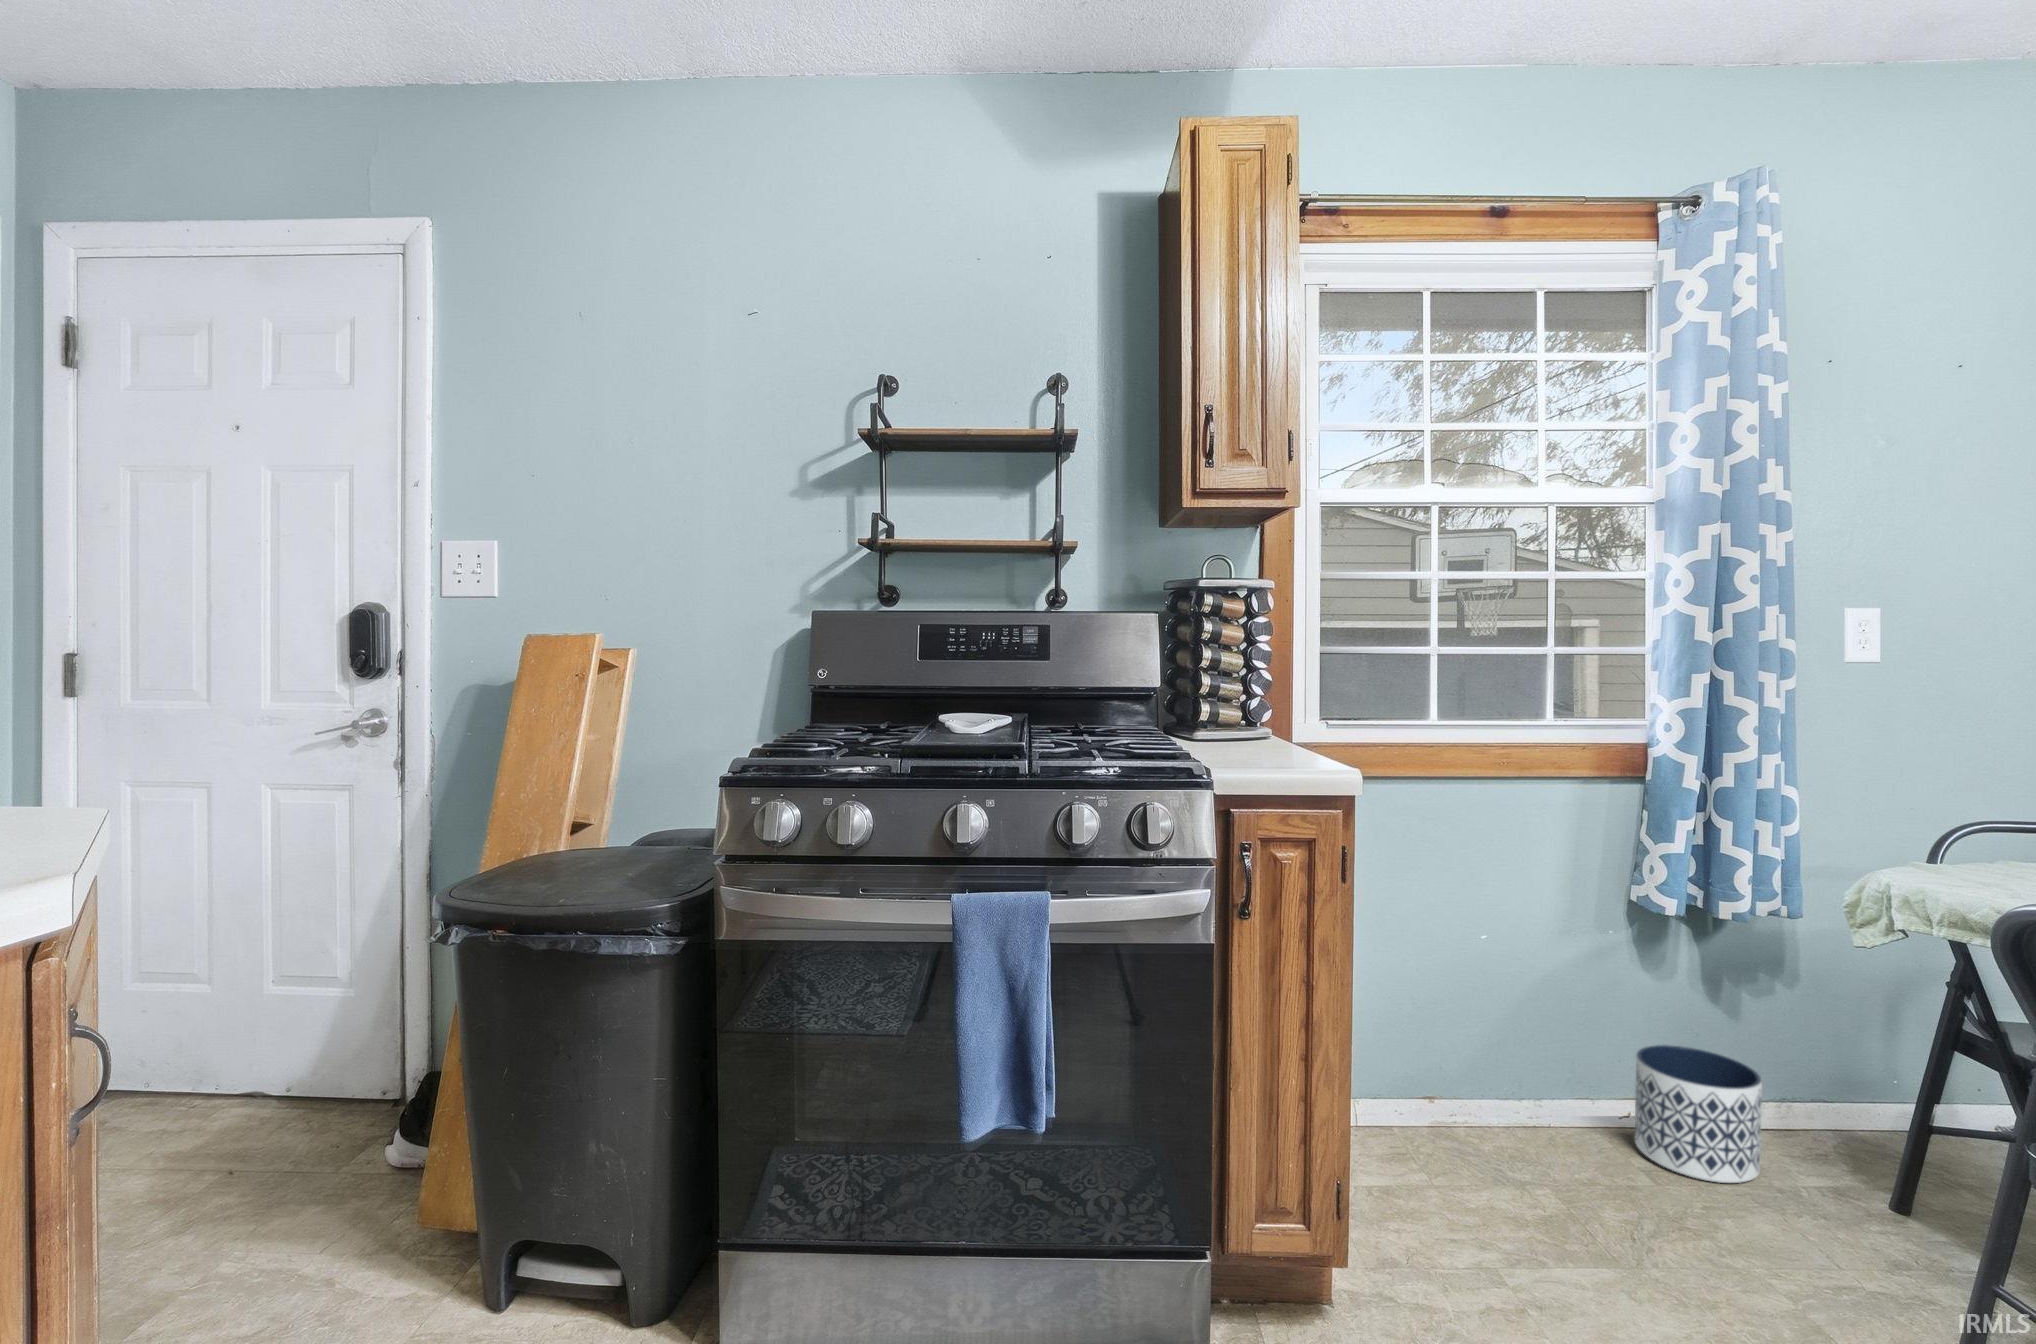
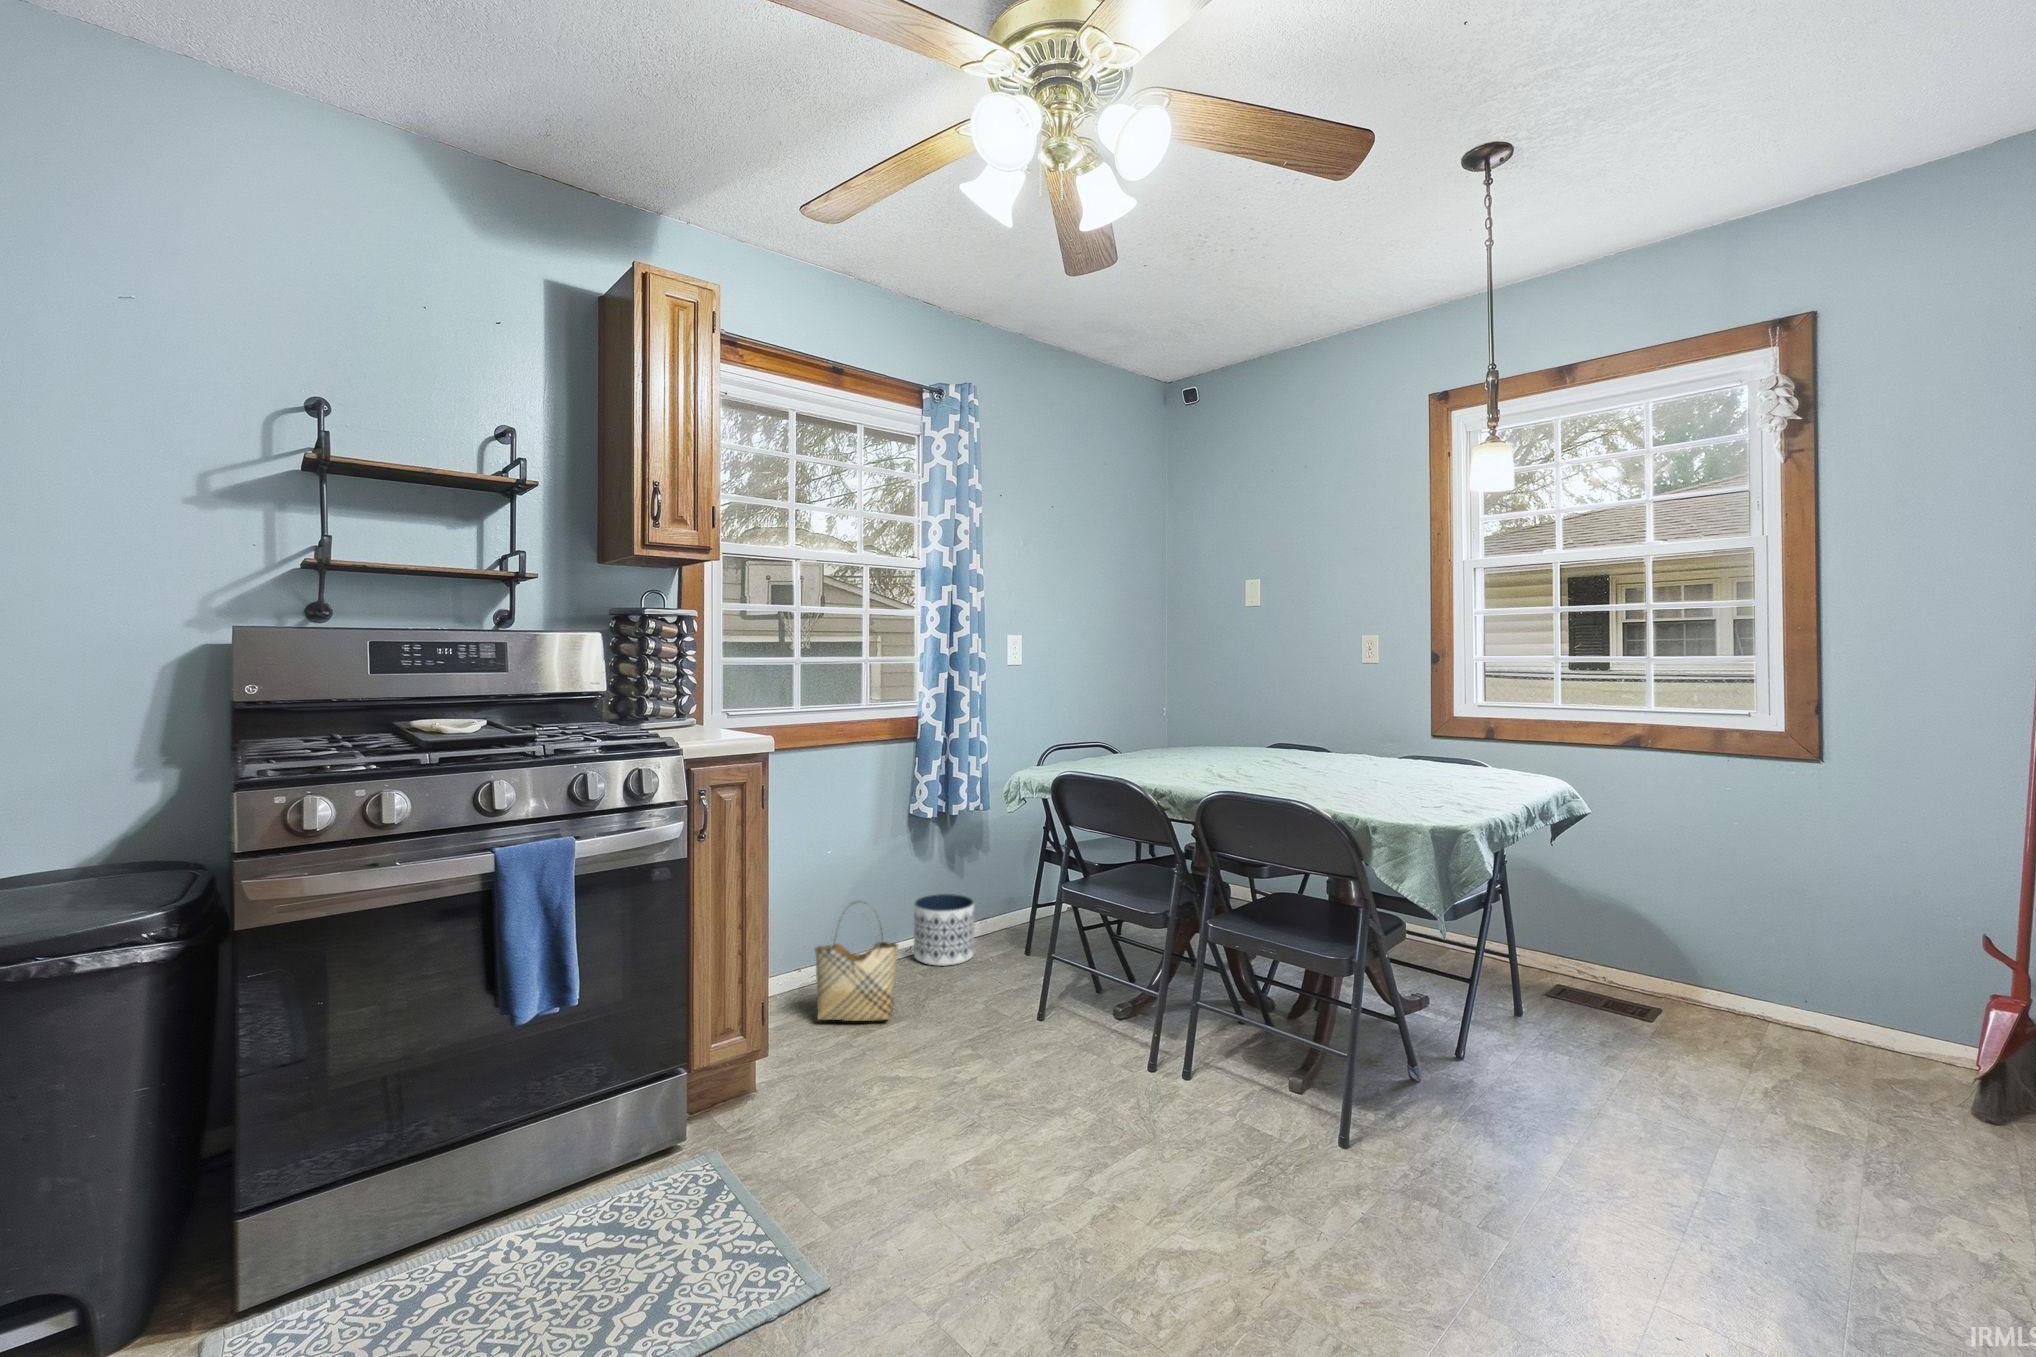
woven basket: none [1442,1039,1594,1257] -> present [815,901,898,1021]

